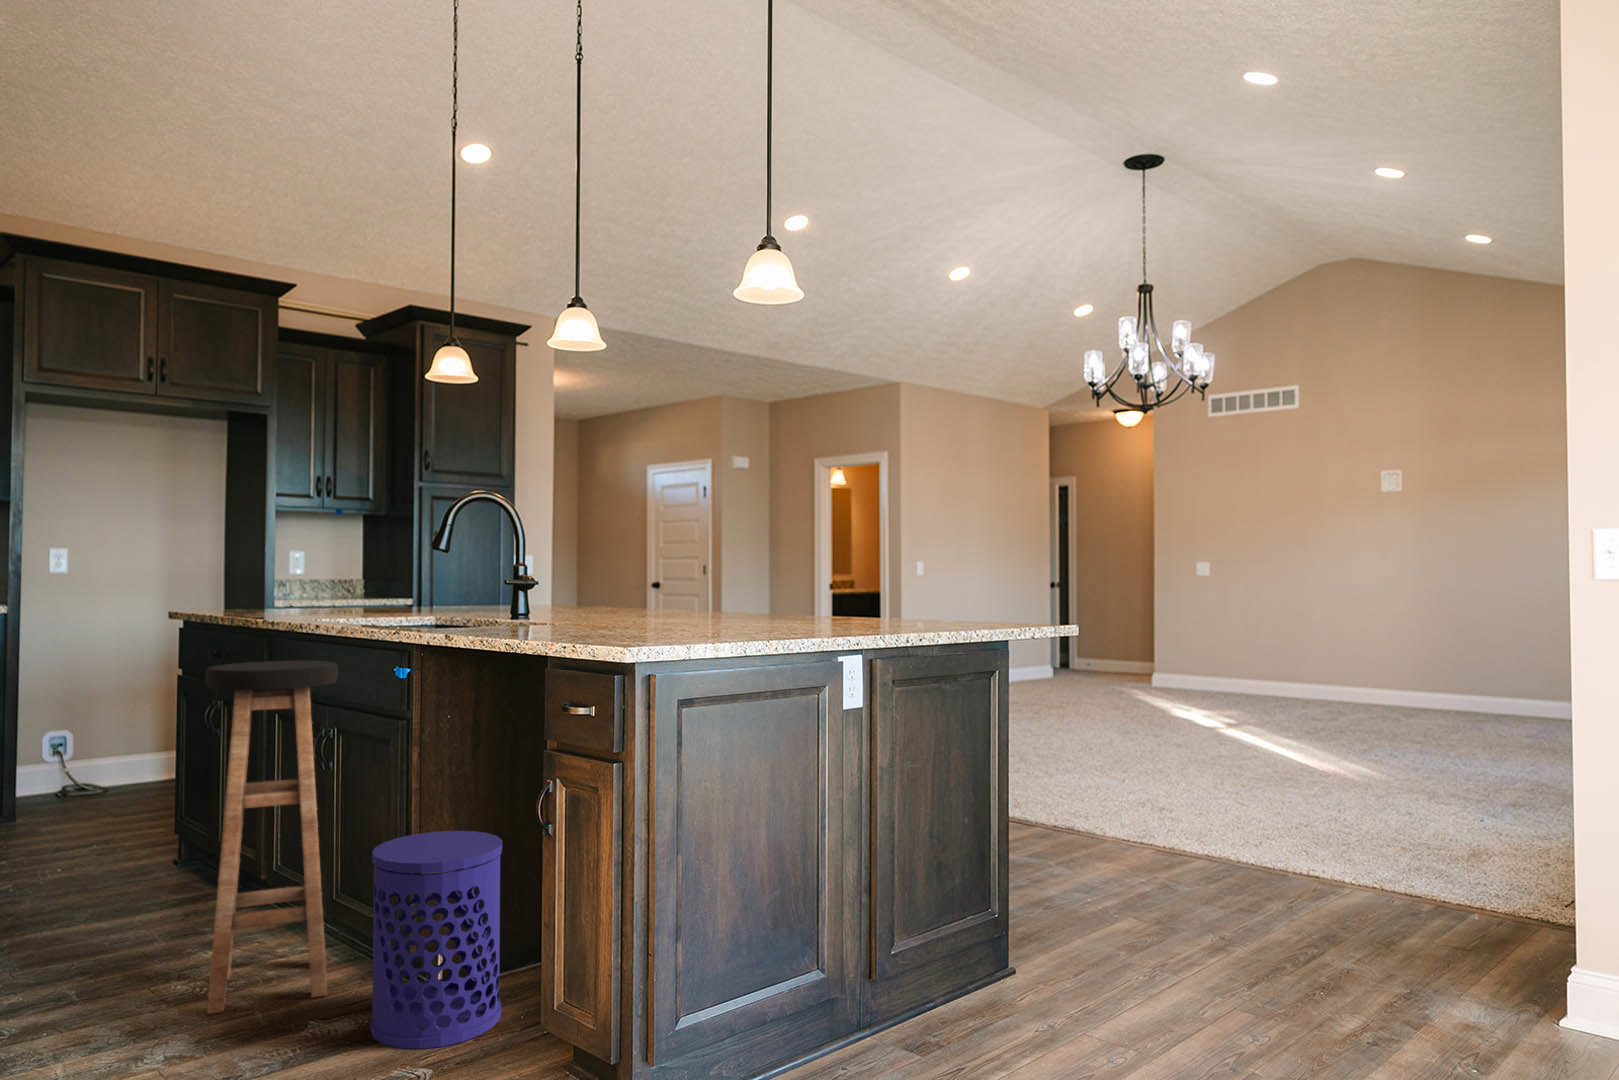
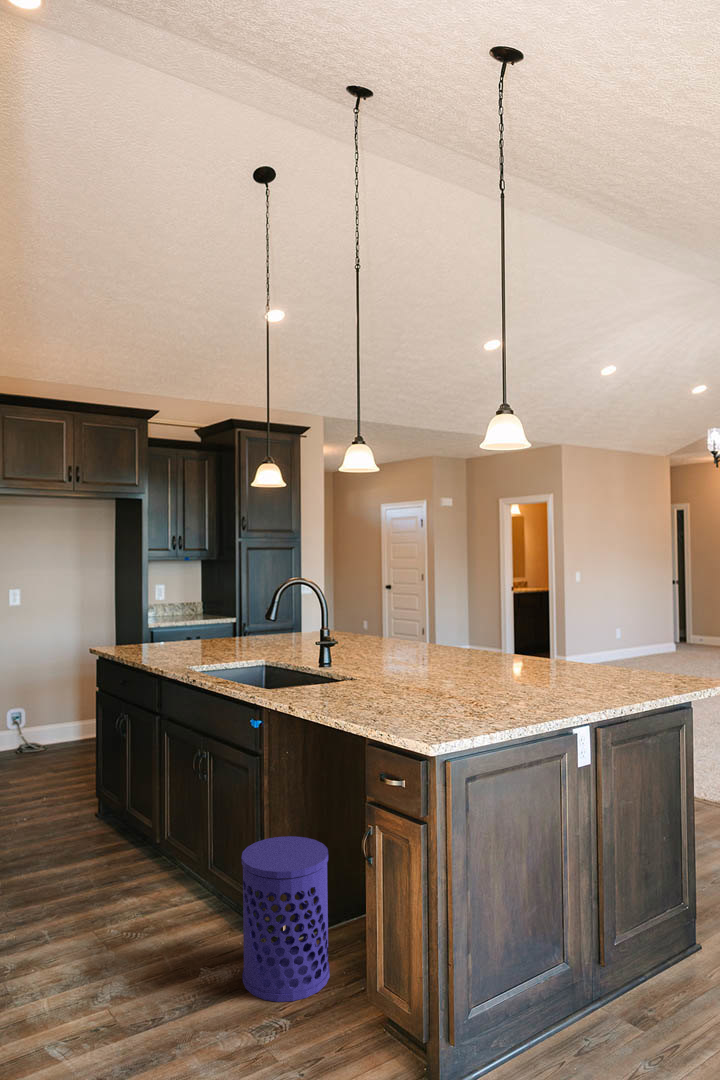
bar stool: present [205,661,338,1014] -> none [127,707,211,957]

